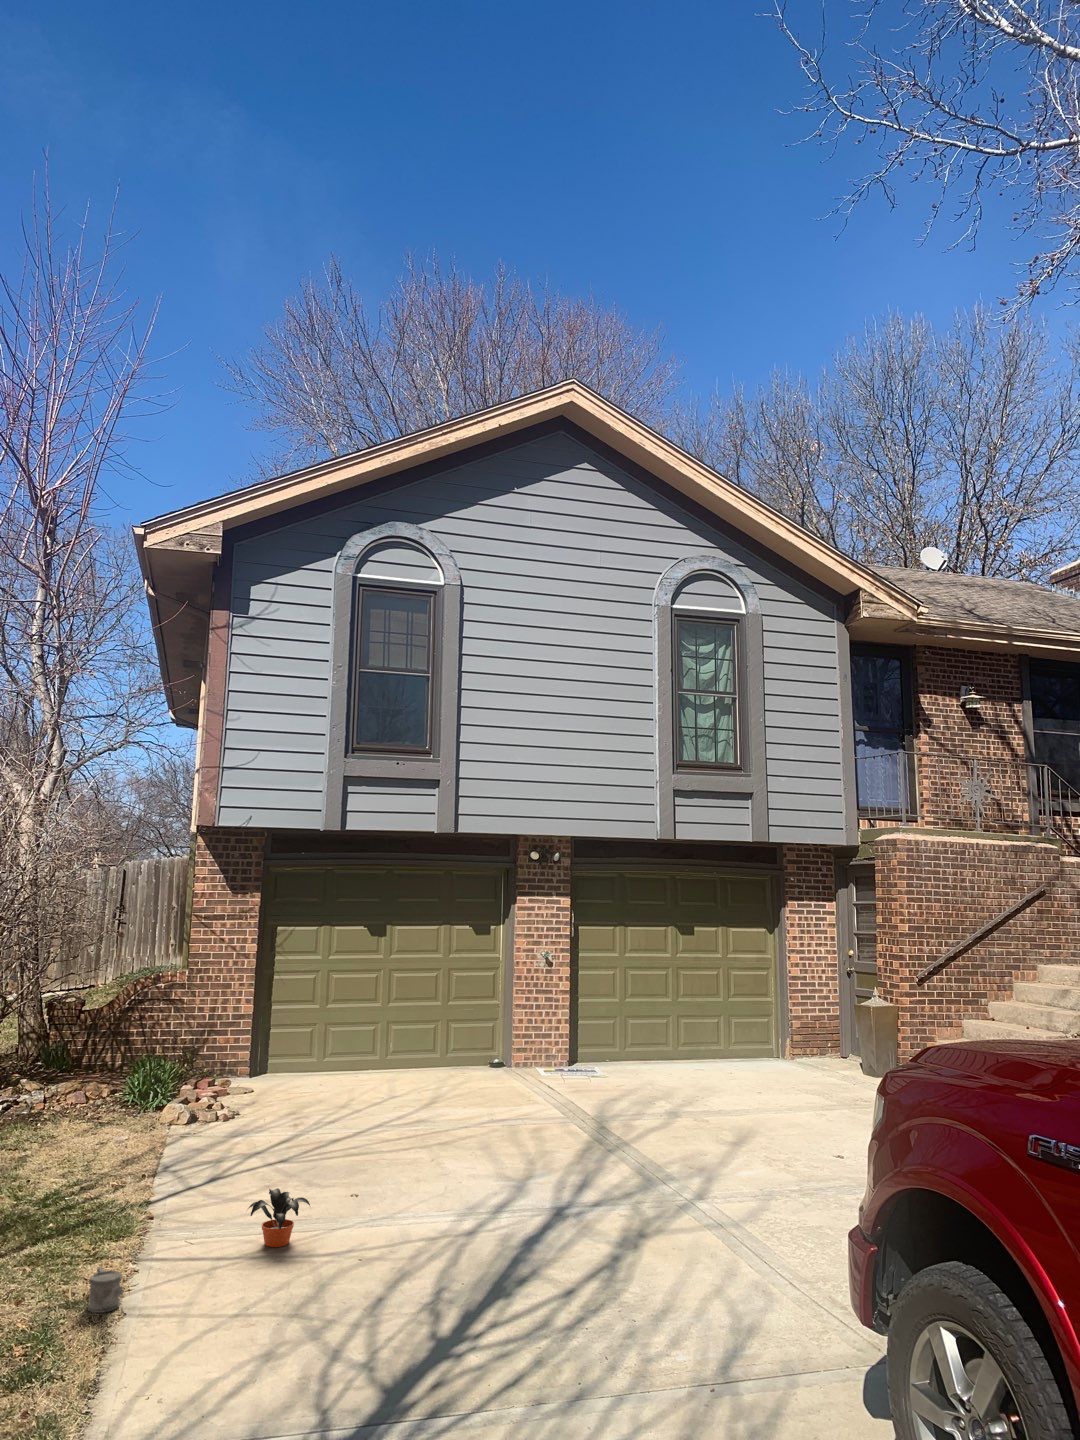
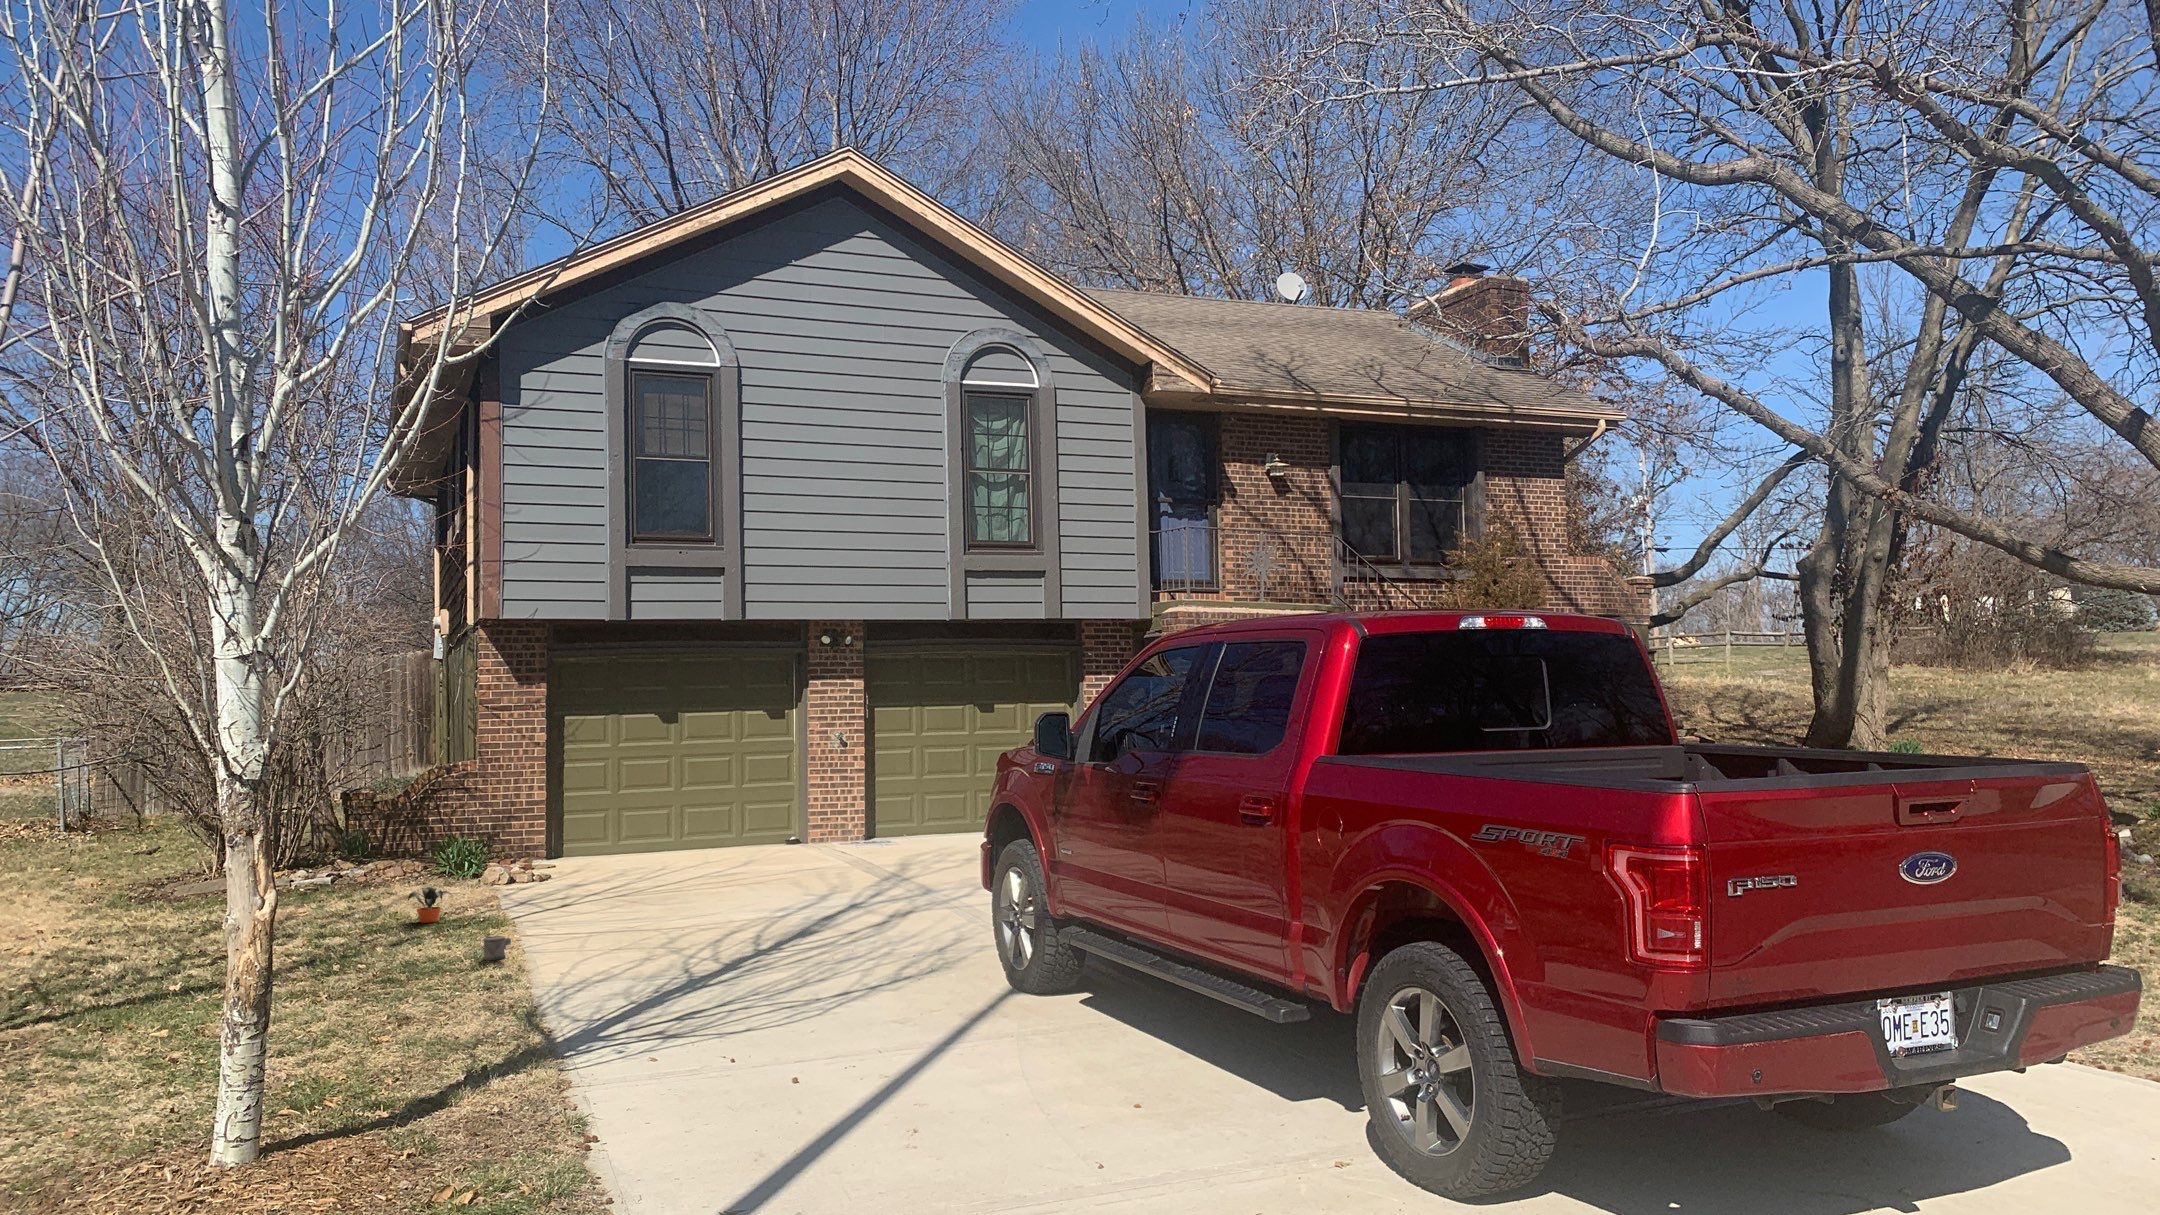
potted plant: present [249,1188,310,1247] -> present [407,887,452,923]

